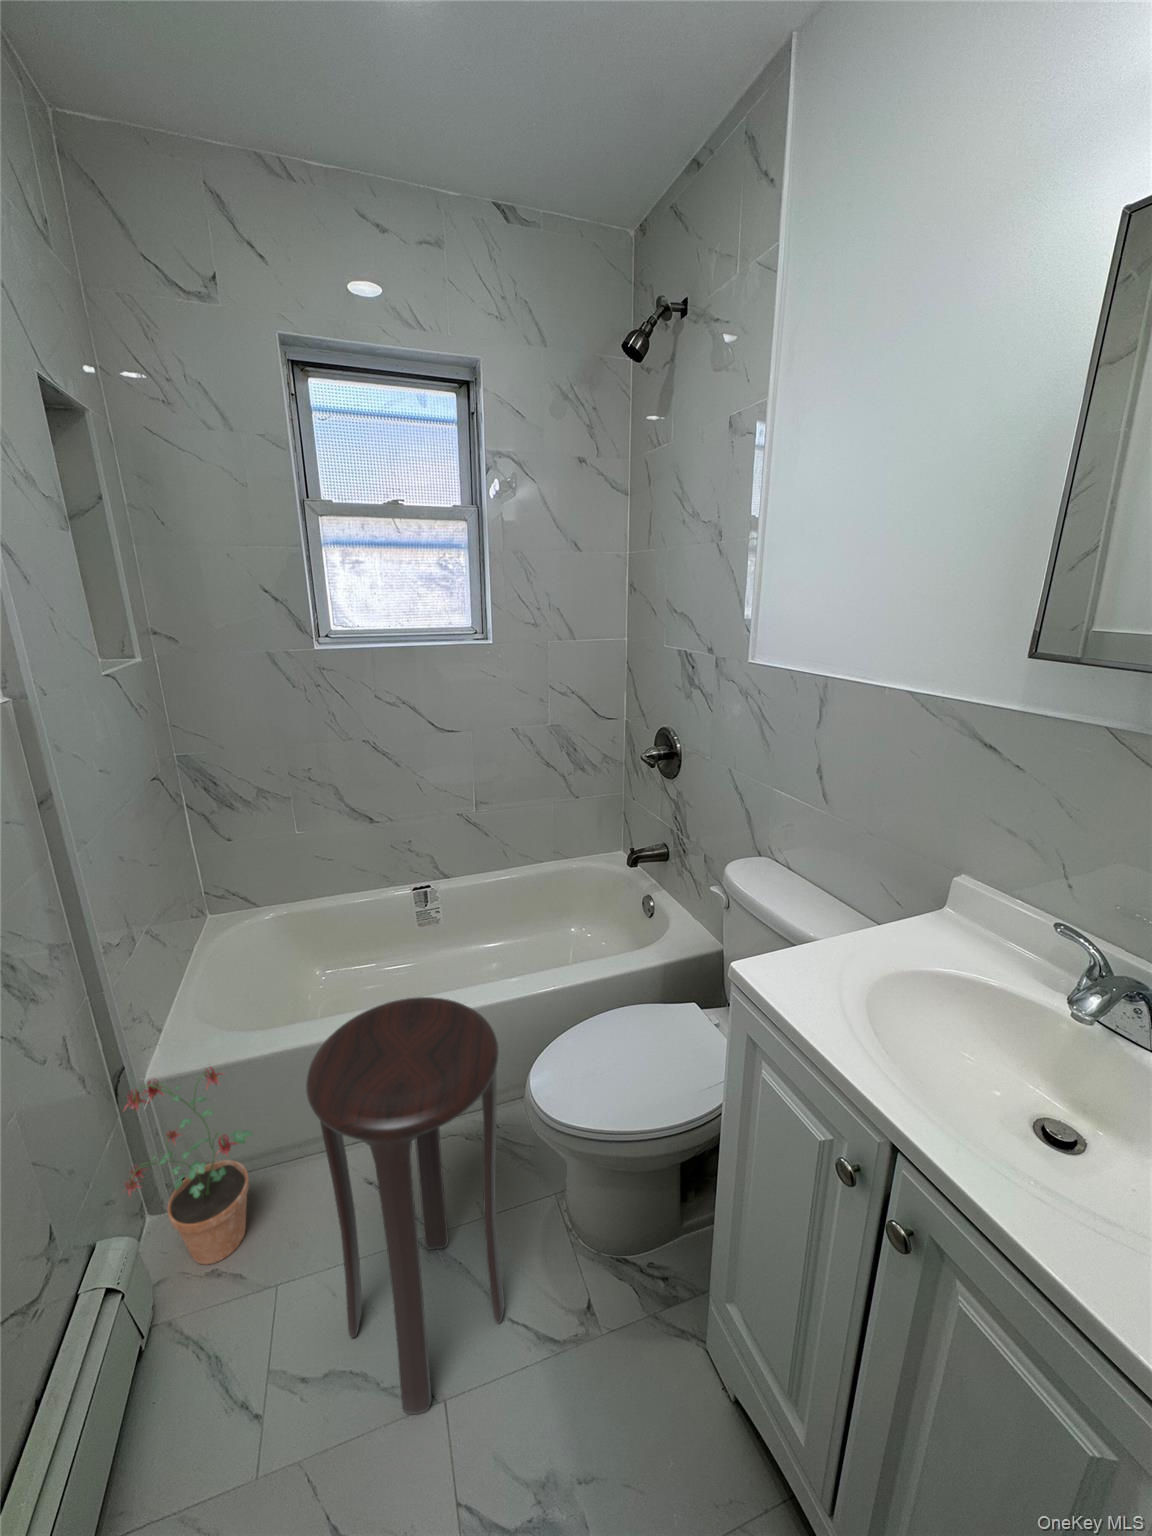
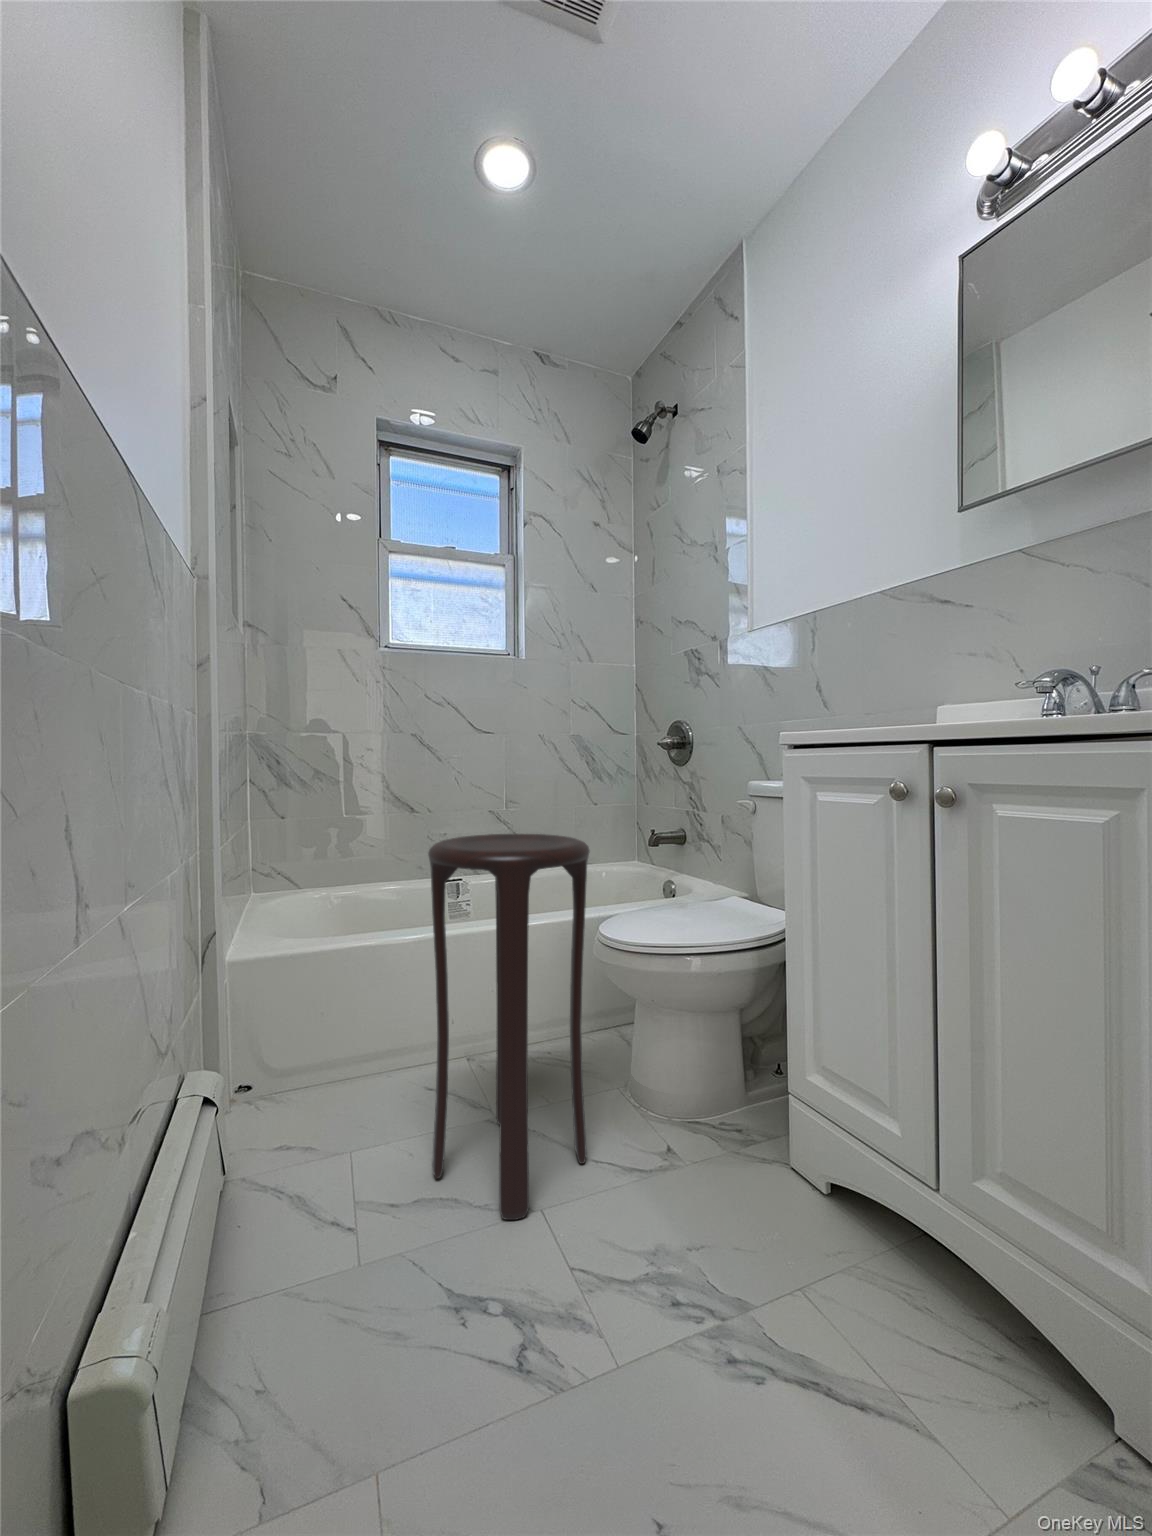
potted plant: present [125,1067,252,1265] -> none [219,928,332,1145]

